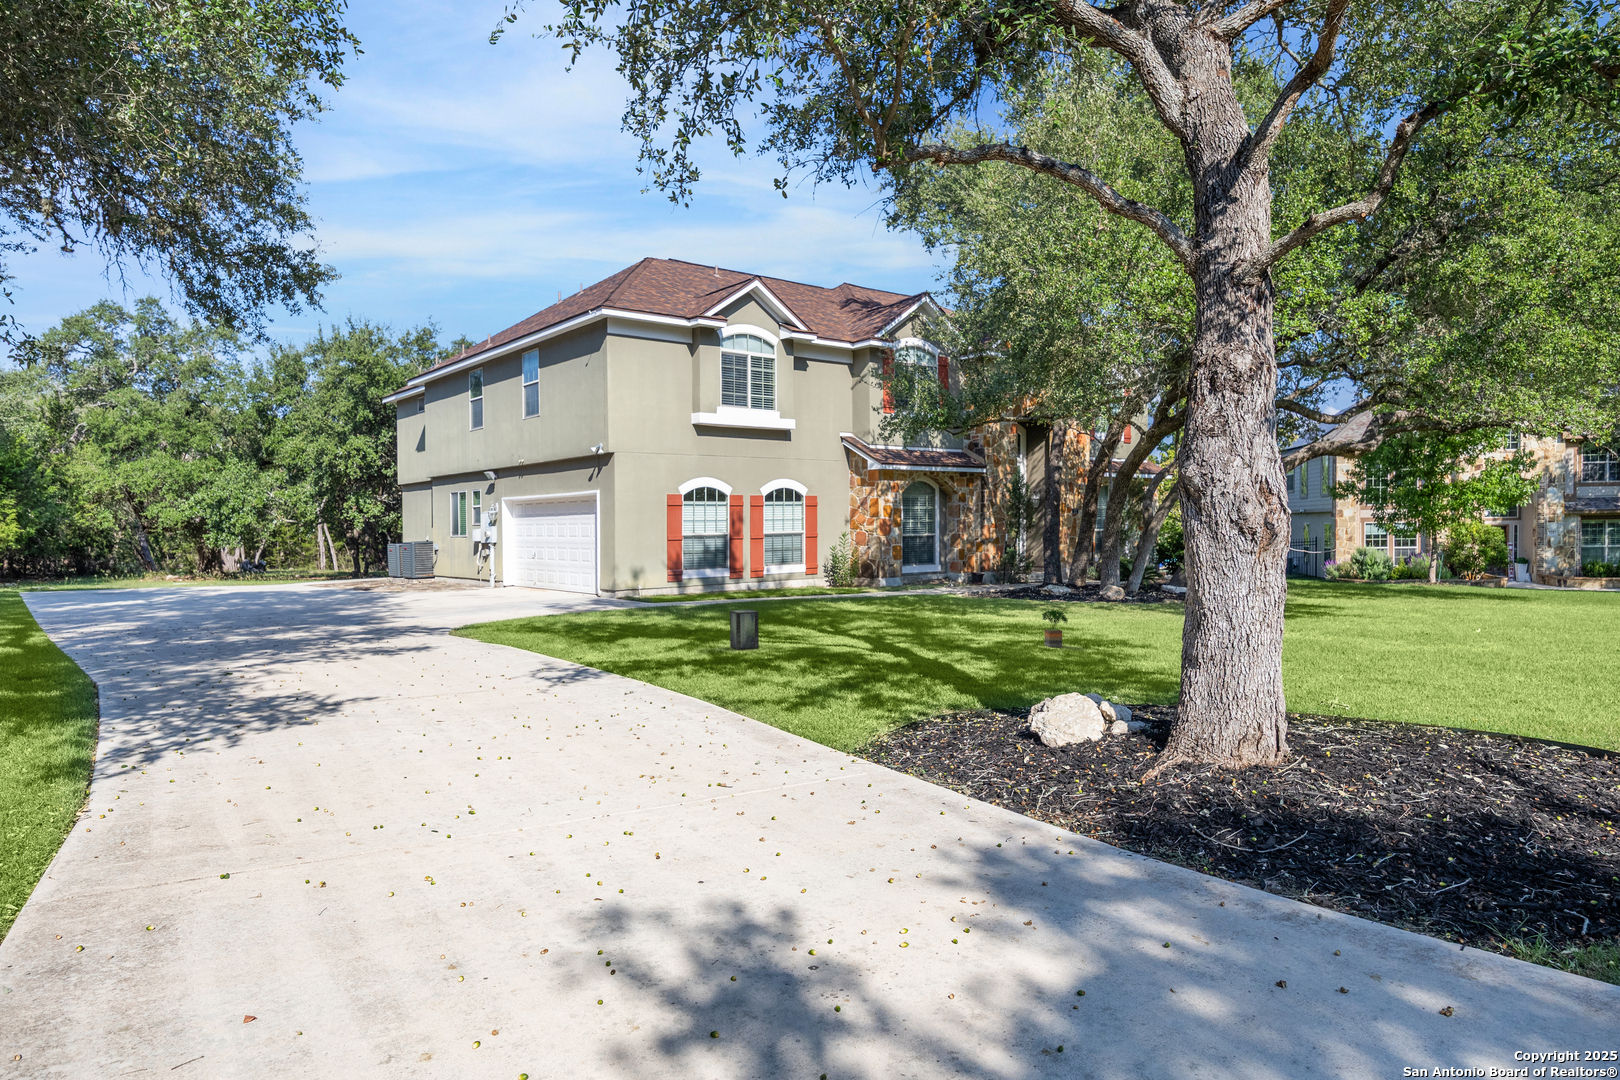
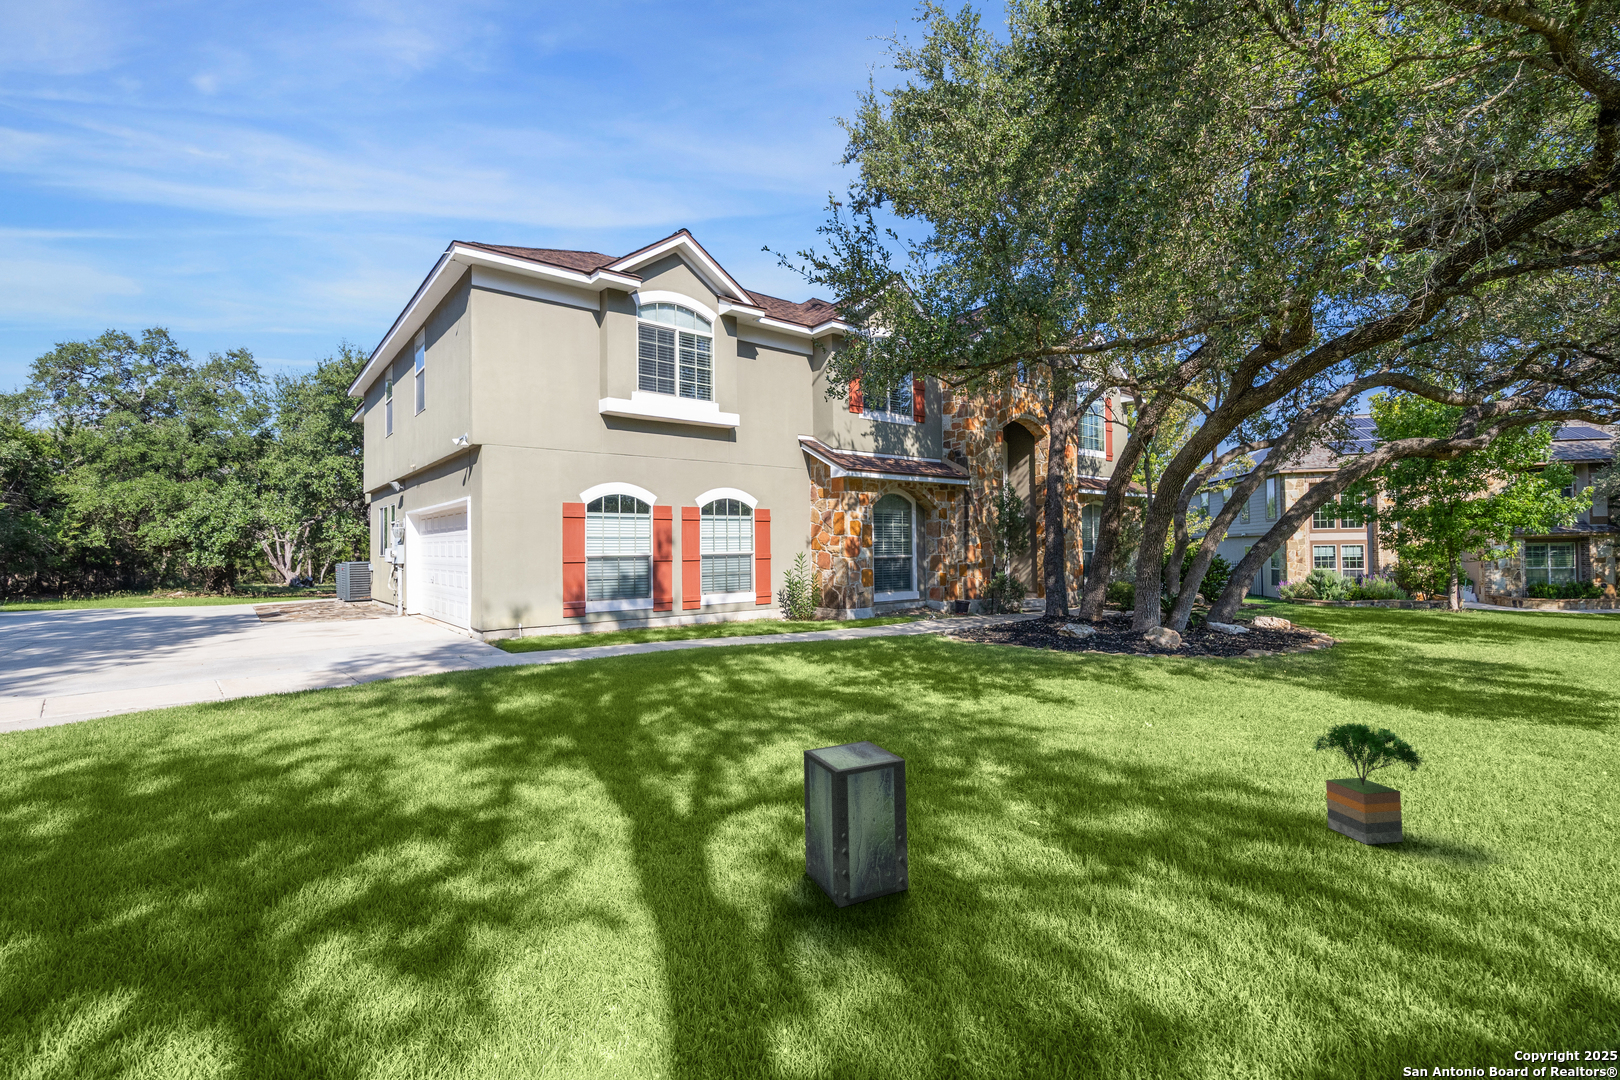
storage box: present [730,610,759,650] -> present [804,741,908,908]

